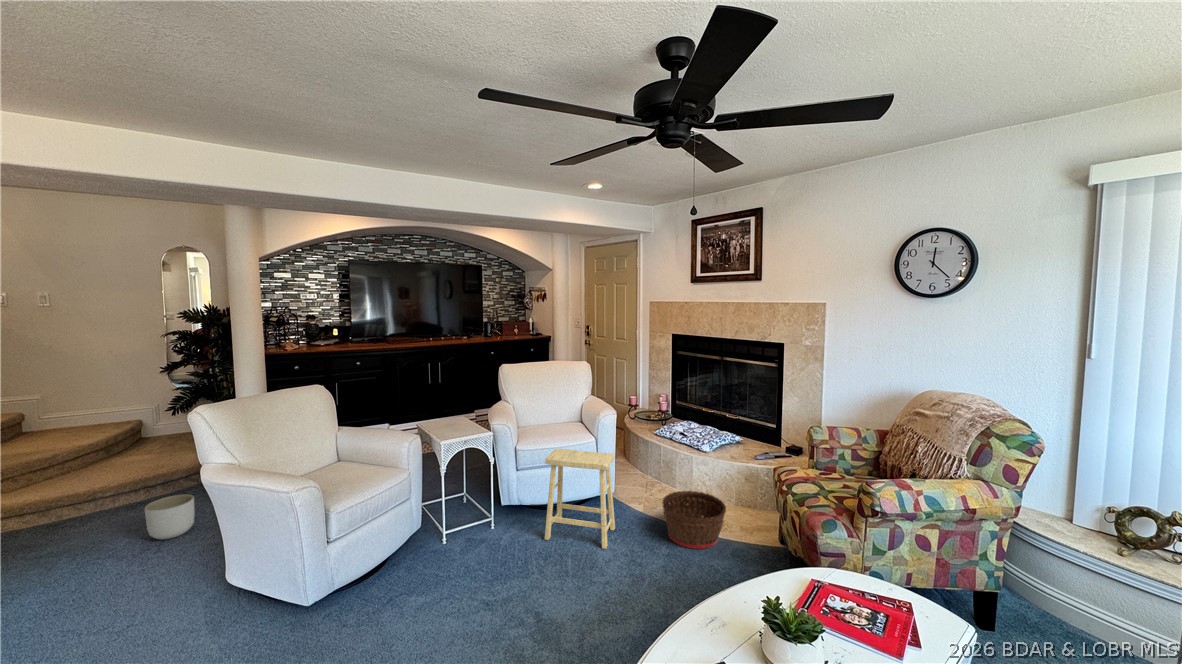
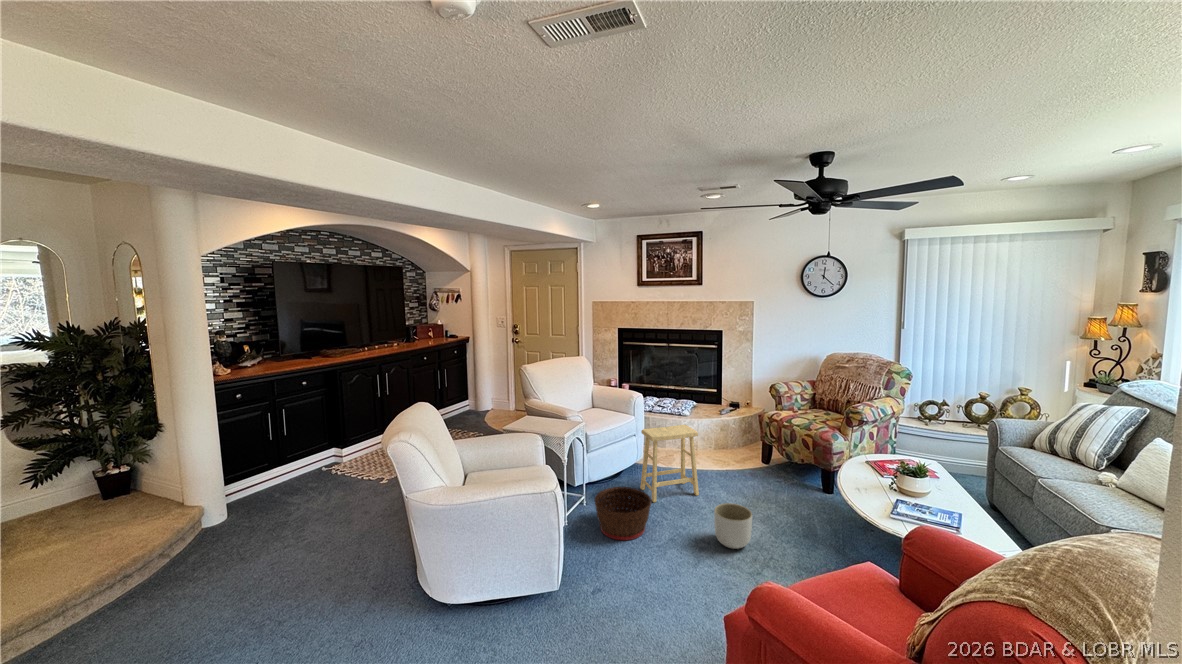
basket: present [662,491,726,549] -> present [594,487,651,540]
planter: present [145,494,195,539] -> present [714,503,752,549]

